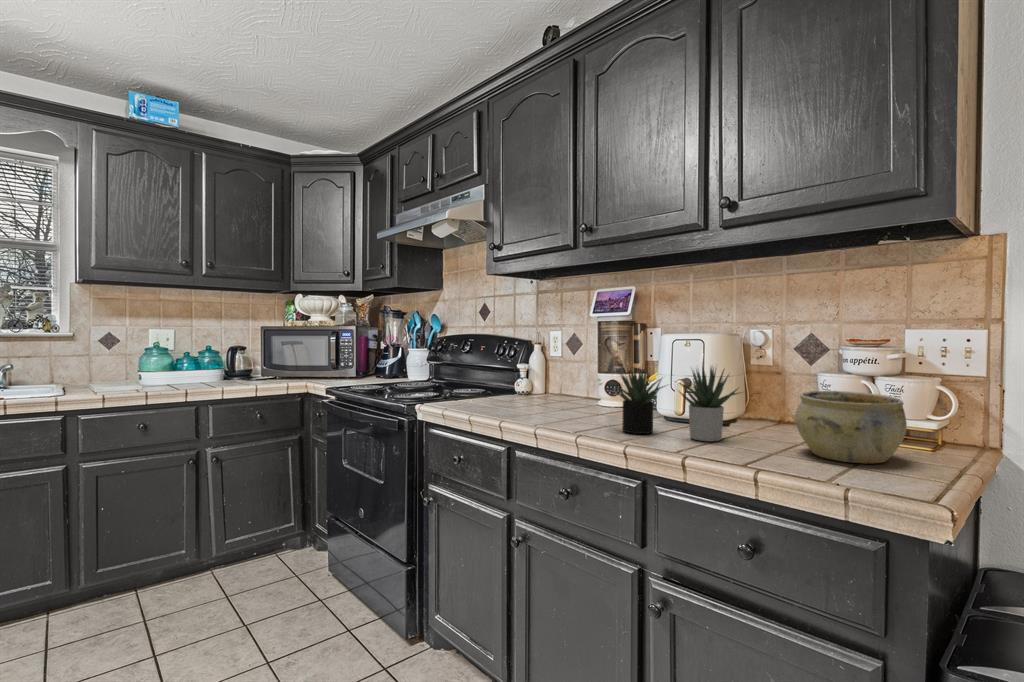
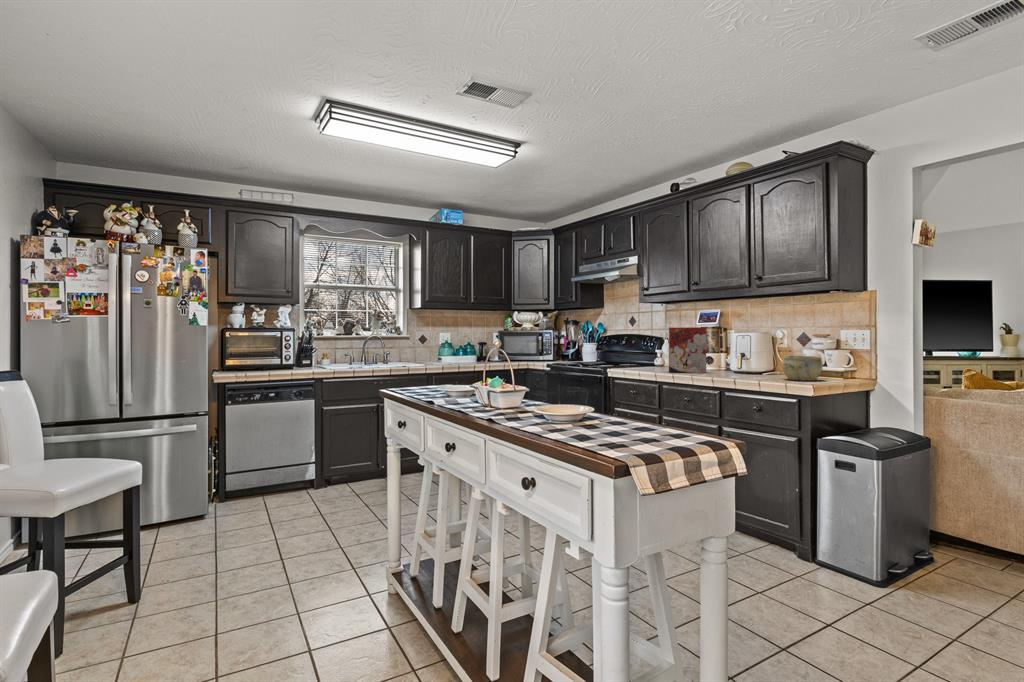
cereal box: none [532,320,610,420] -> present [669,327,706,373]
succulent plant: present [614,364,739,441] -> none [705,344,763,377]

